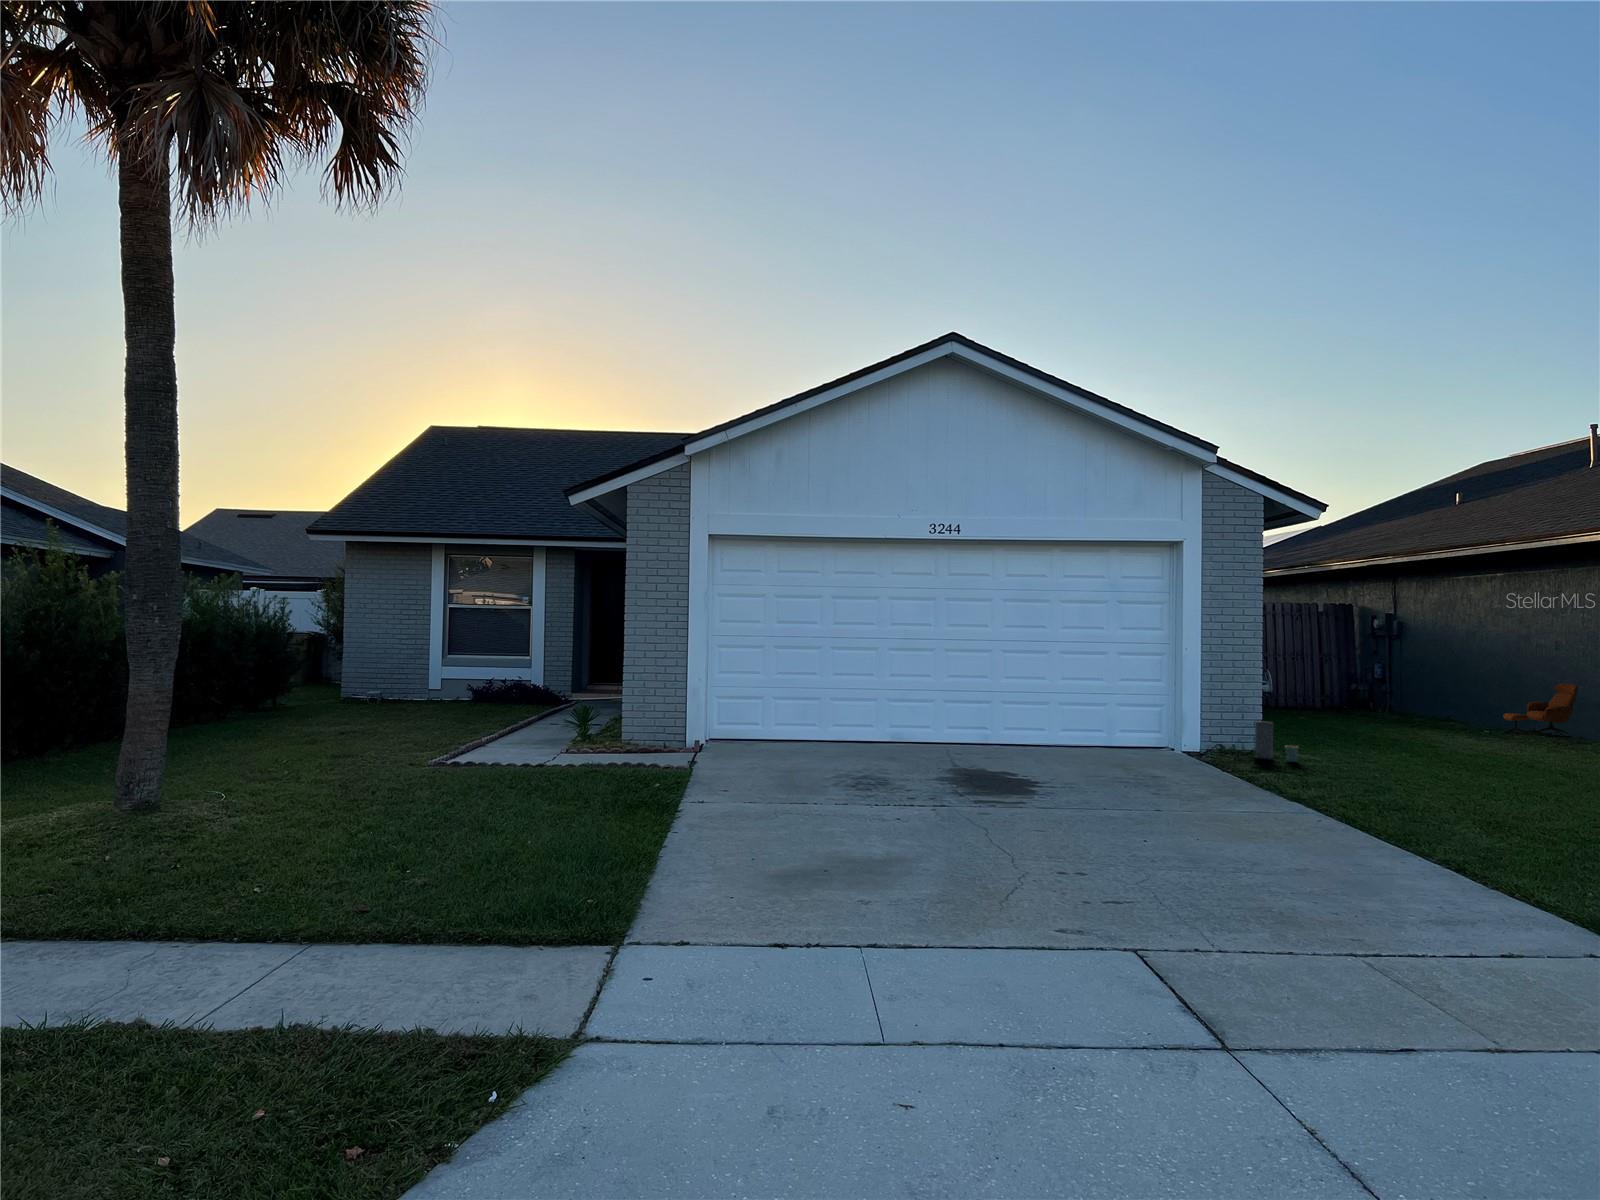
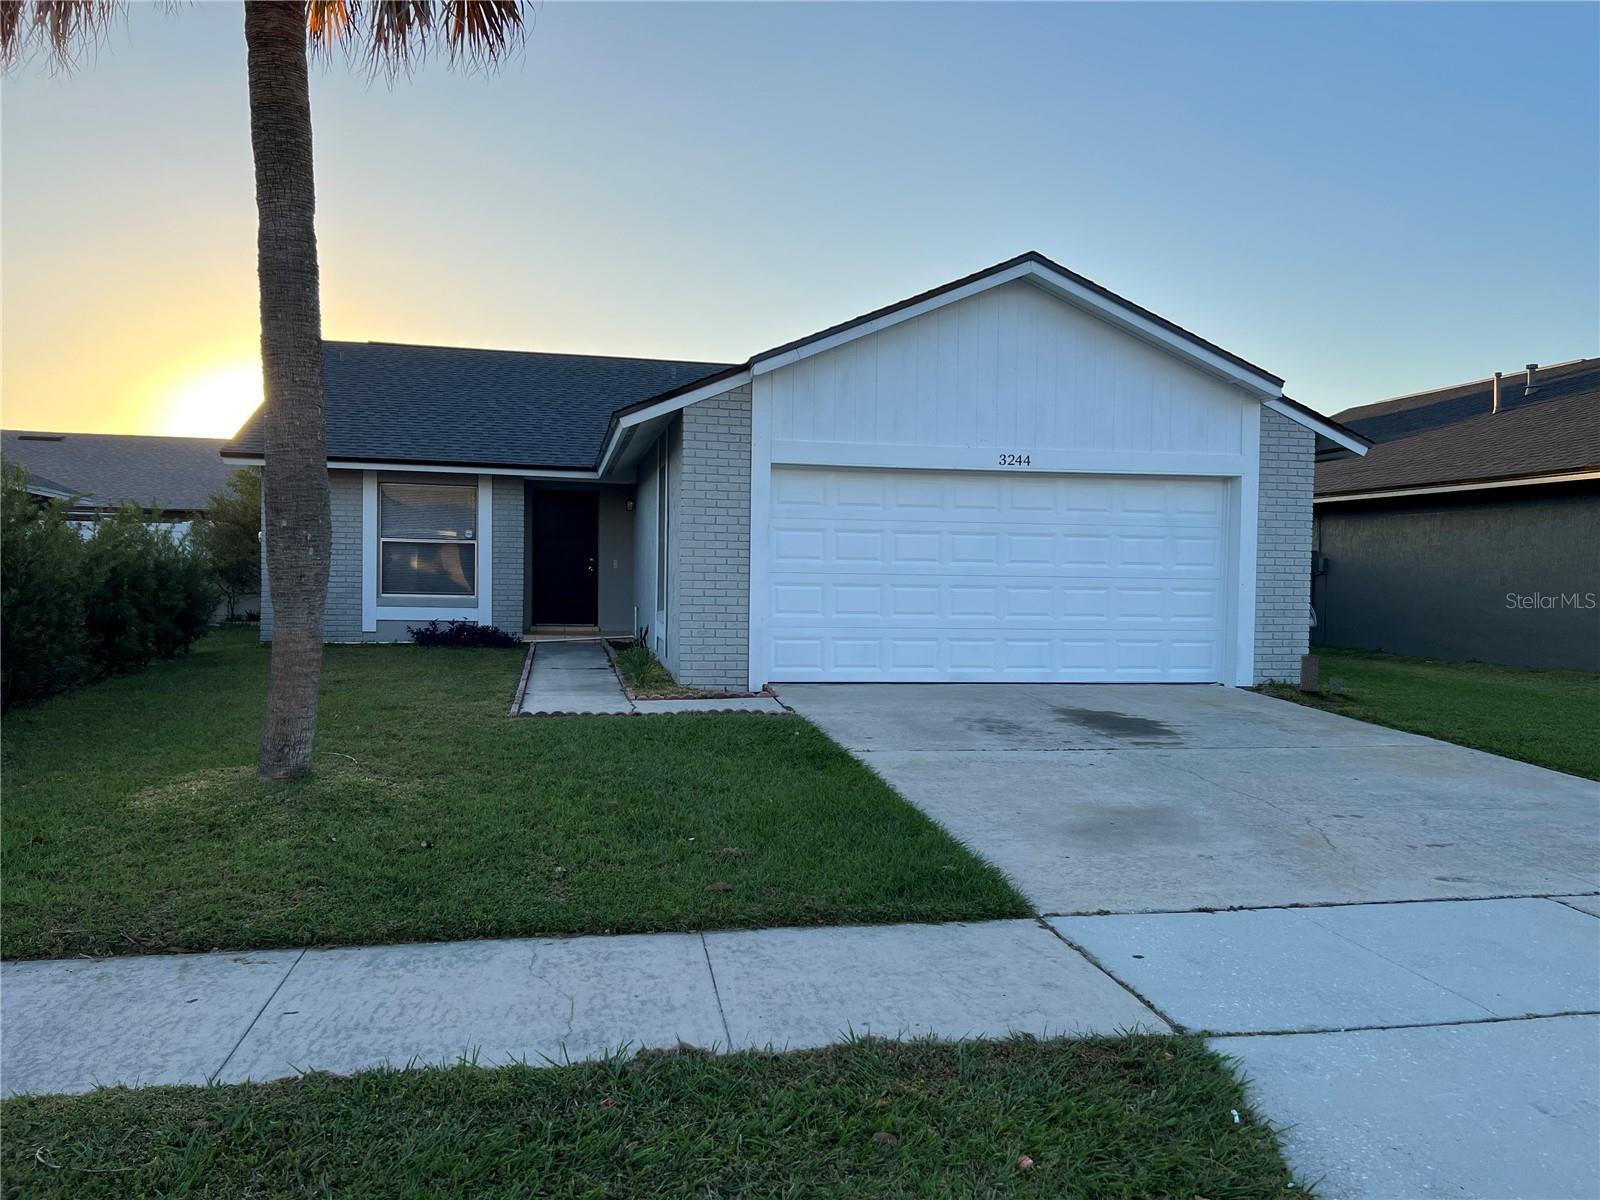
lounge chair: present [1503,684,1578,736] -> none [1457,617,1521,665]

